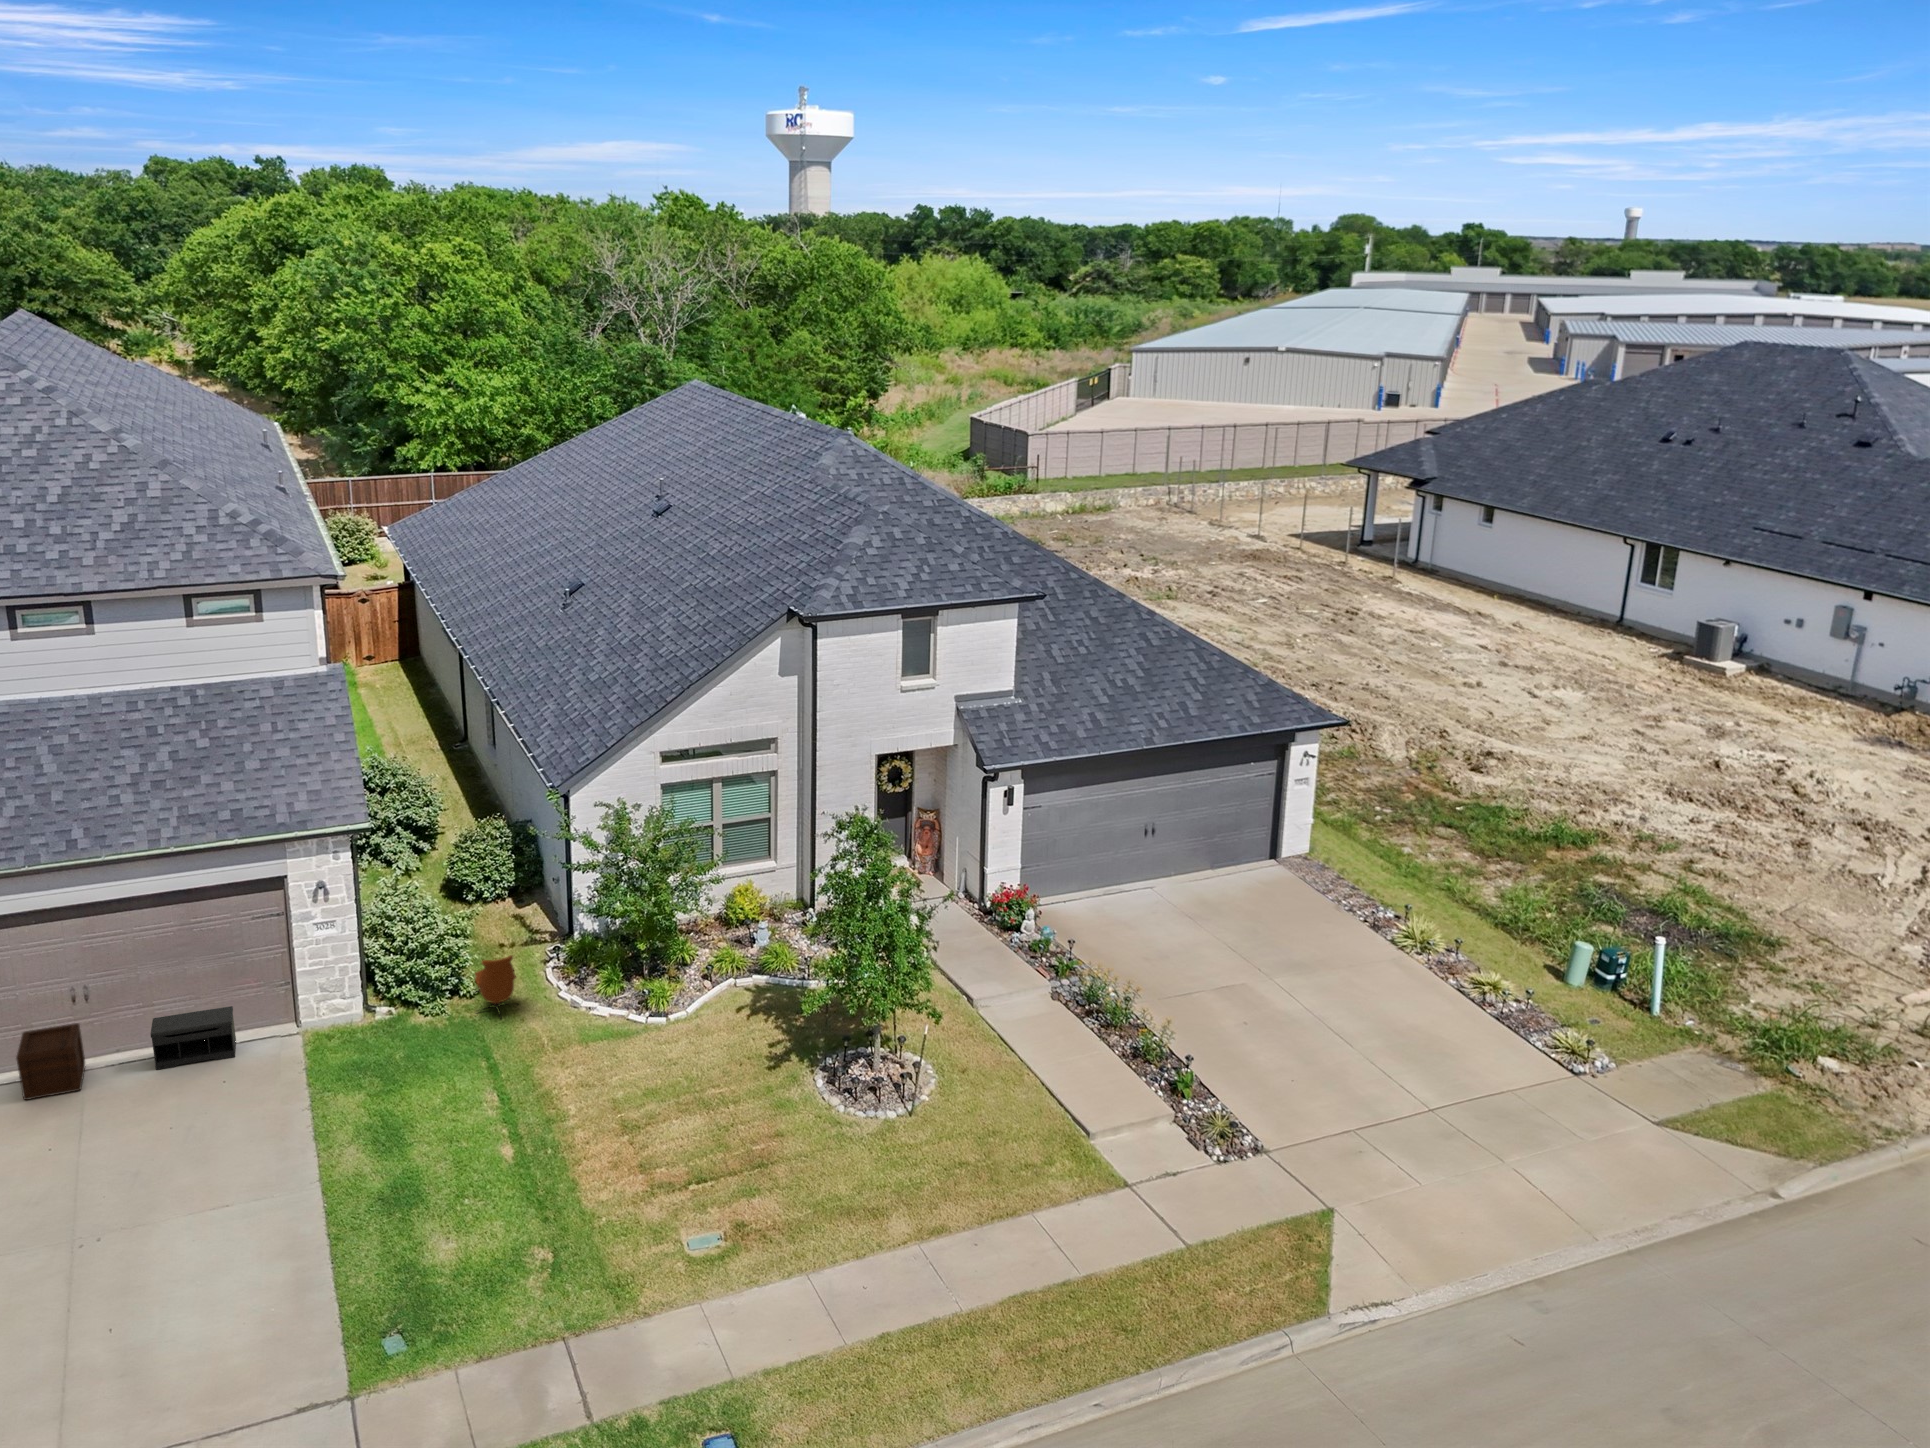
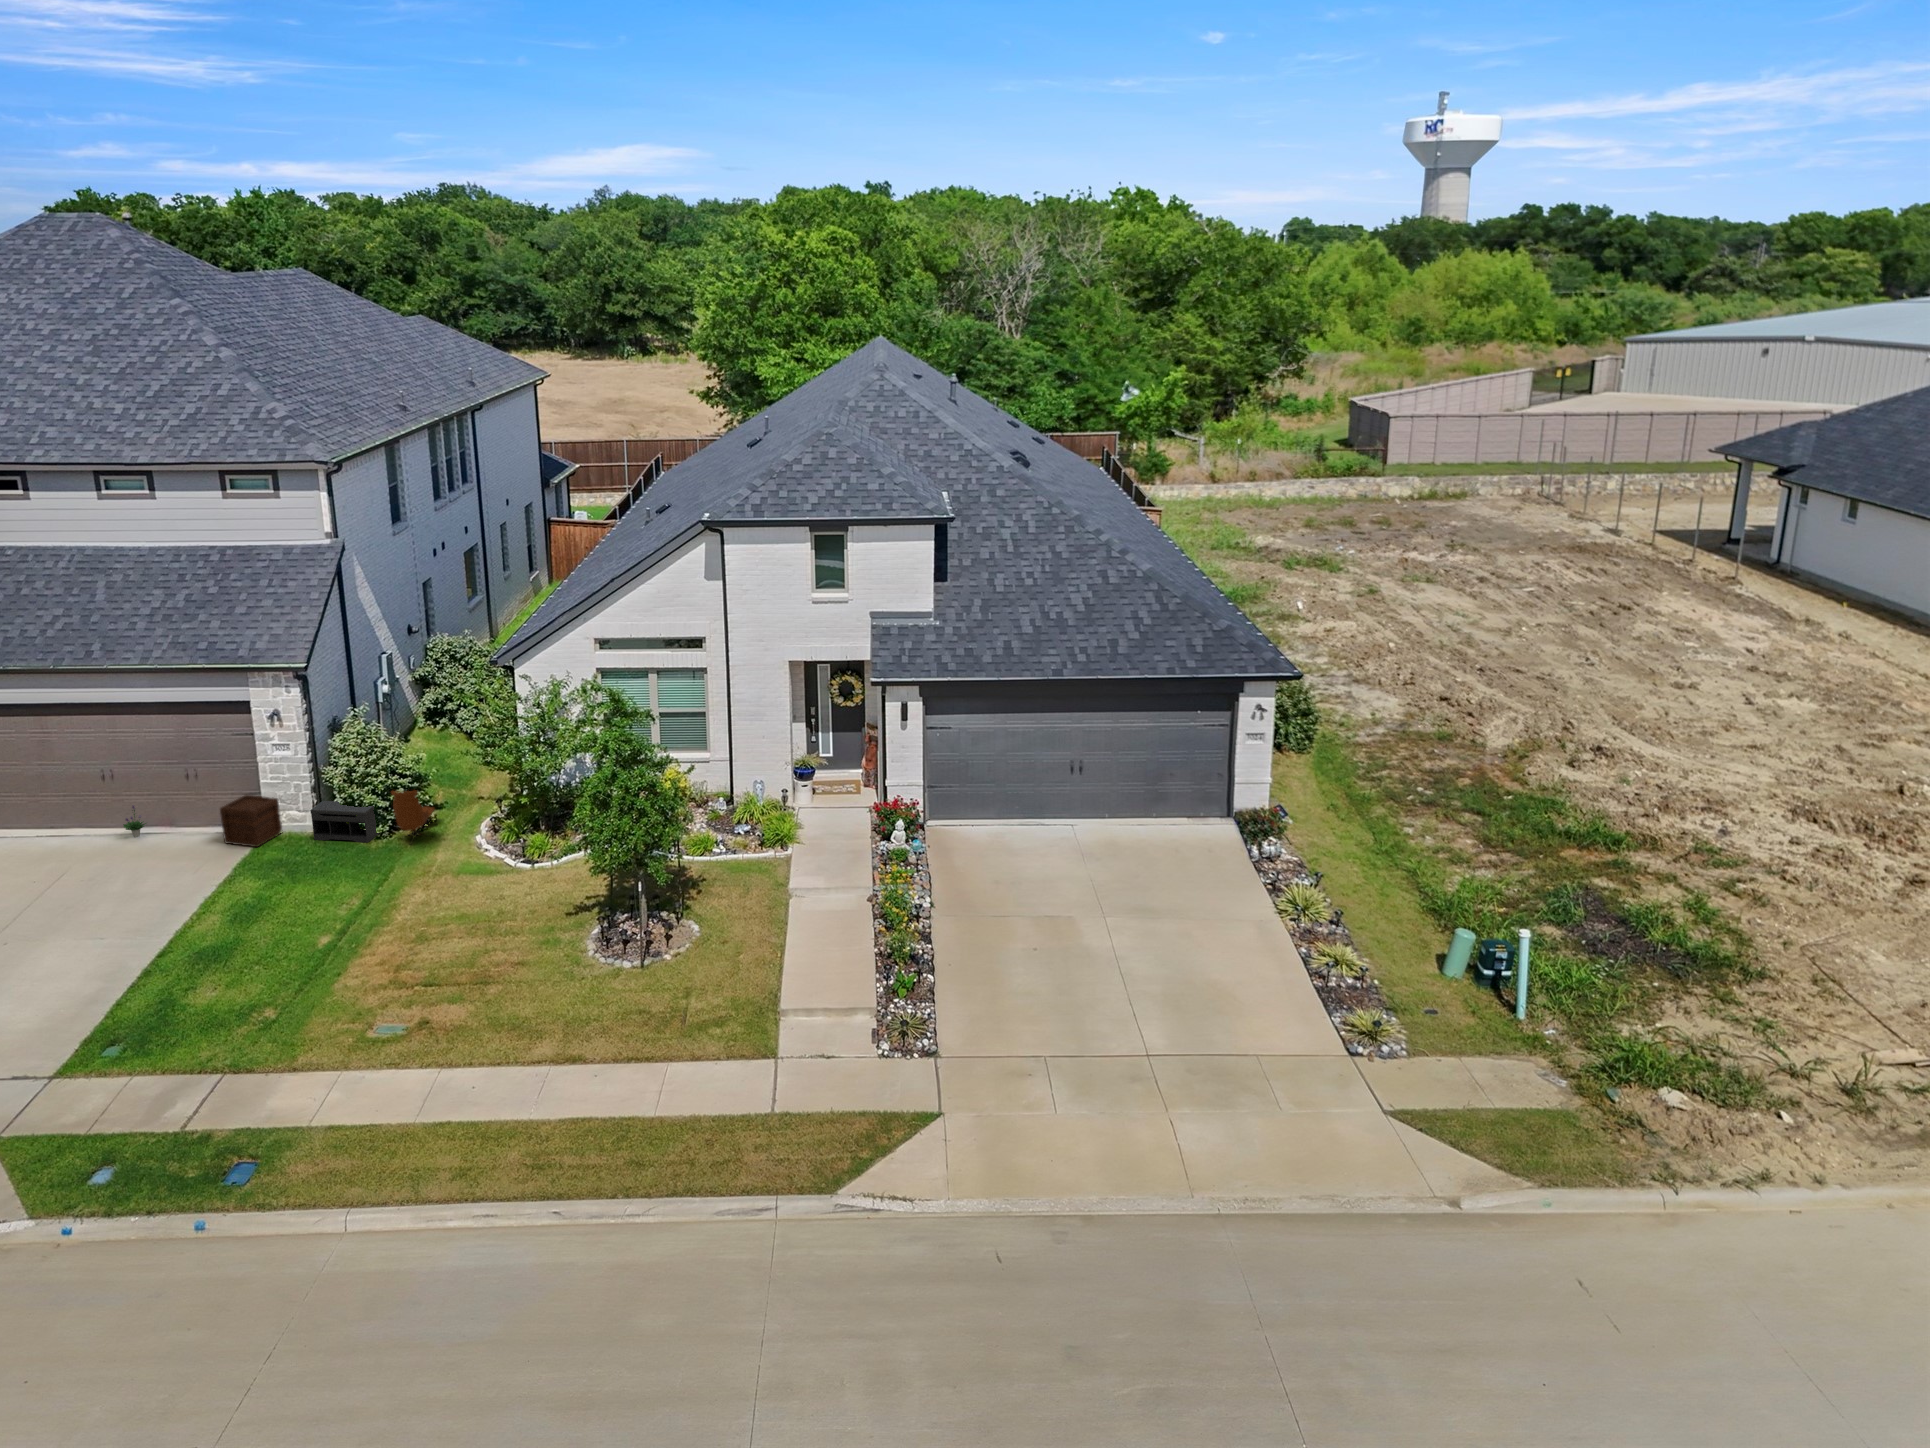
bench: present [151,1006,236,1070] -> present [310,801,379,842]
wooden crate: present [16,1023,85,1100] -> present [220,795,282,847]
potted plant: none [105,1027,139,1068] -> present [123,805,146,837]

